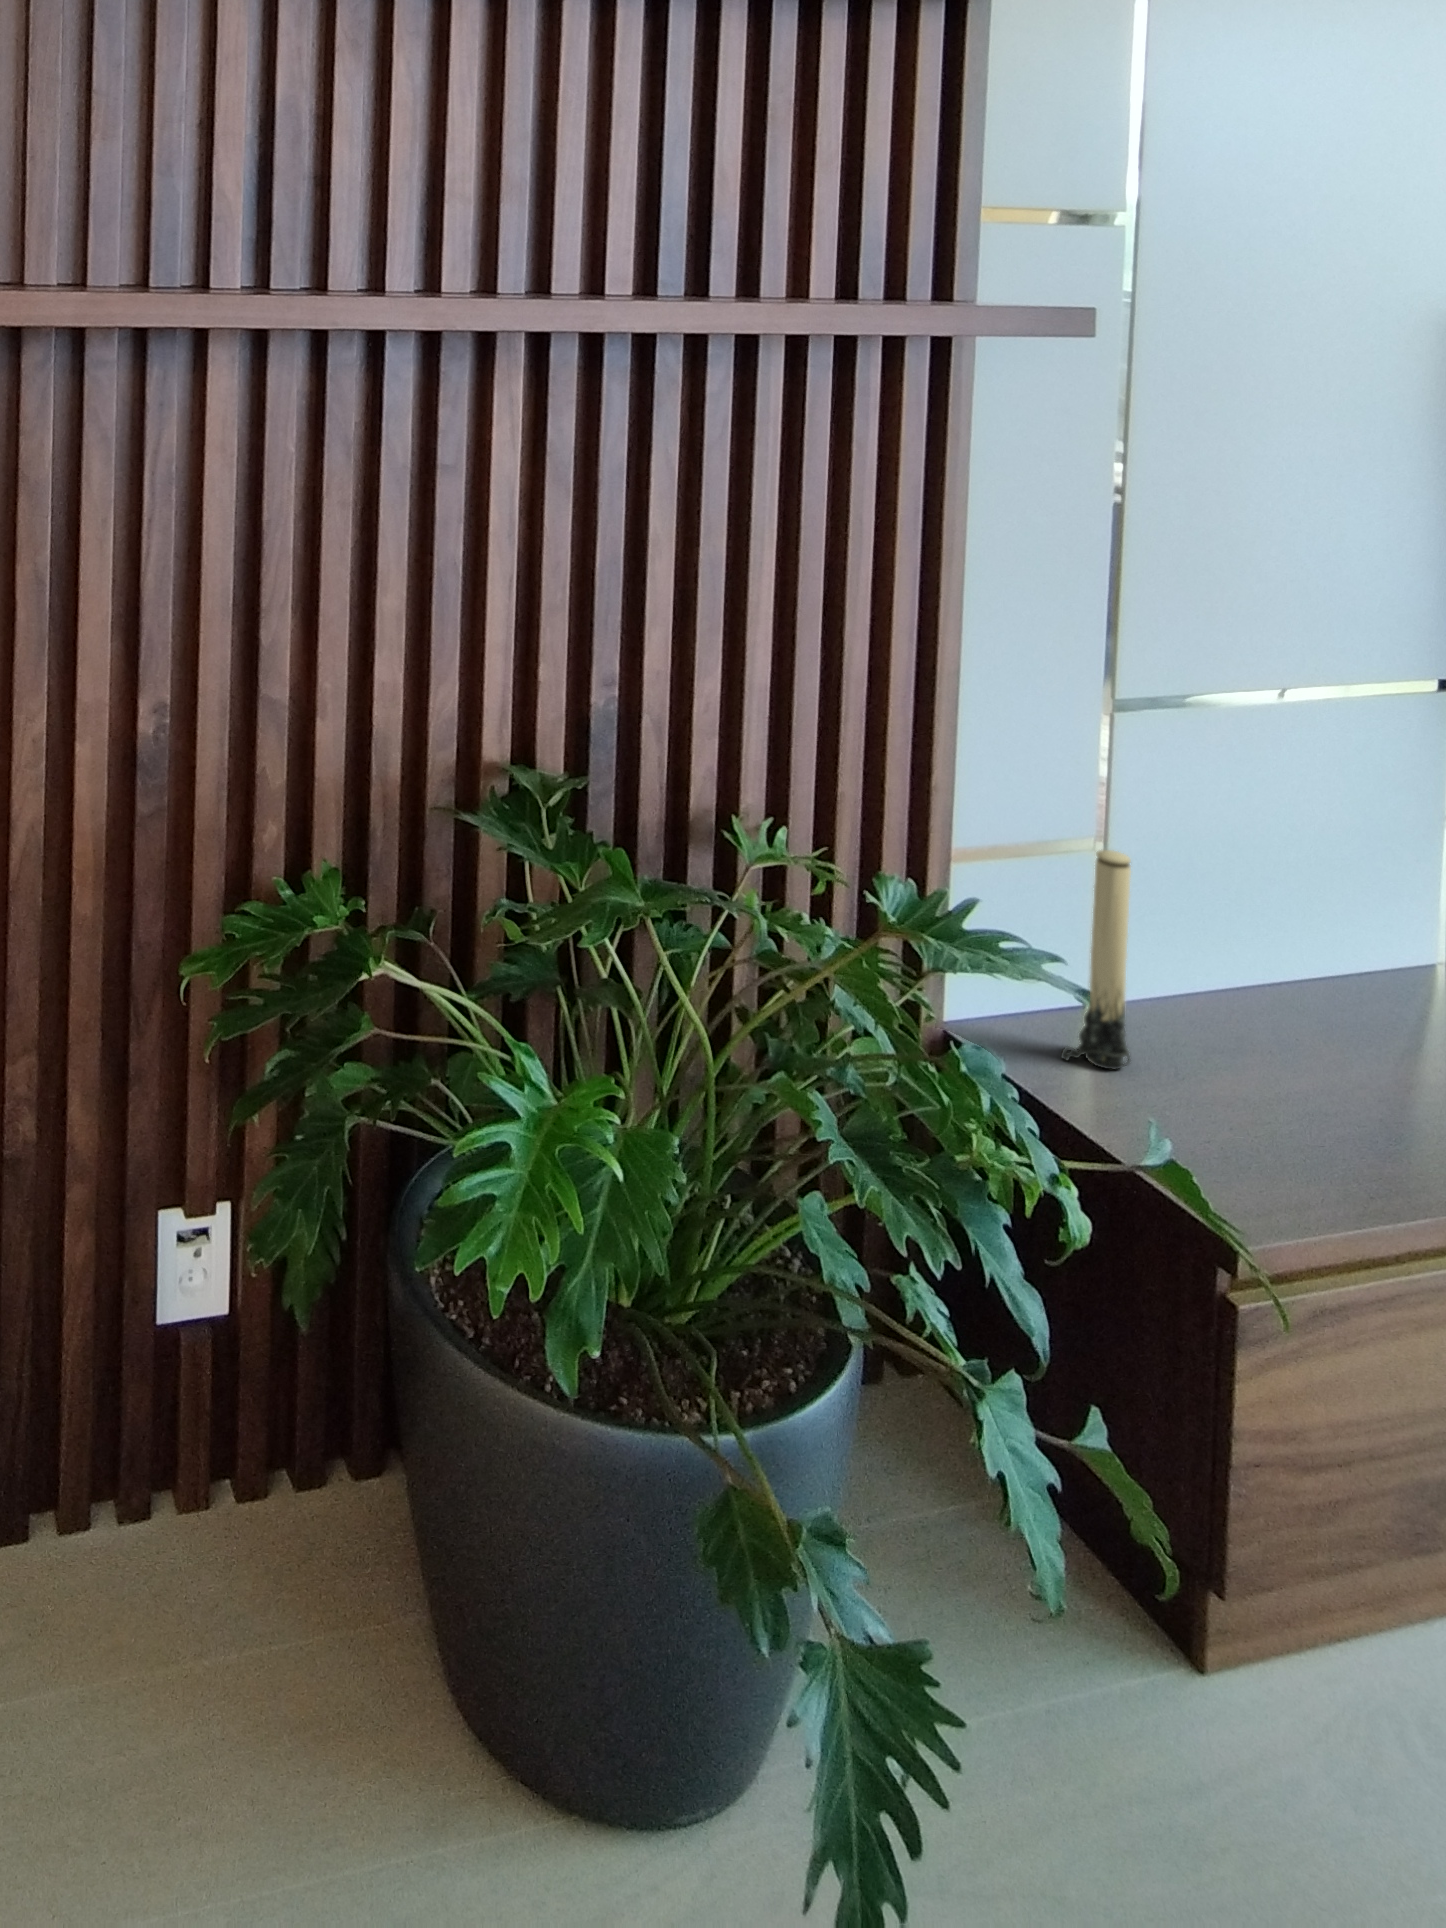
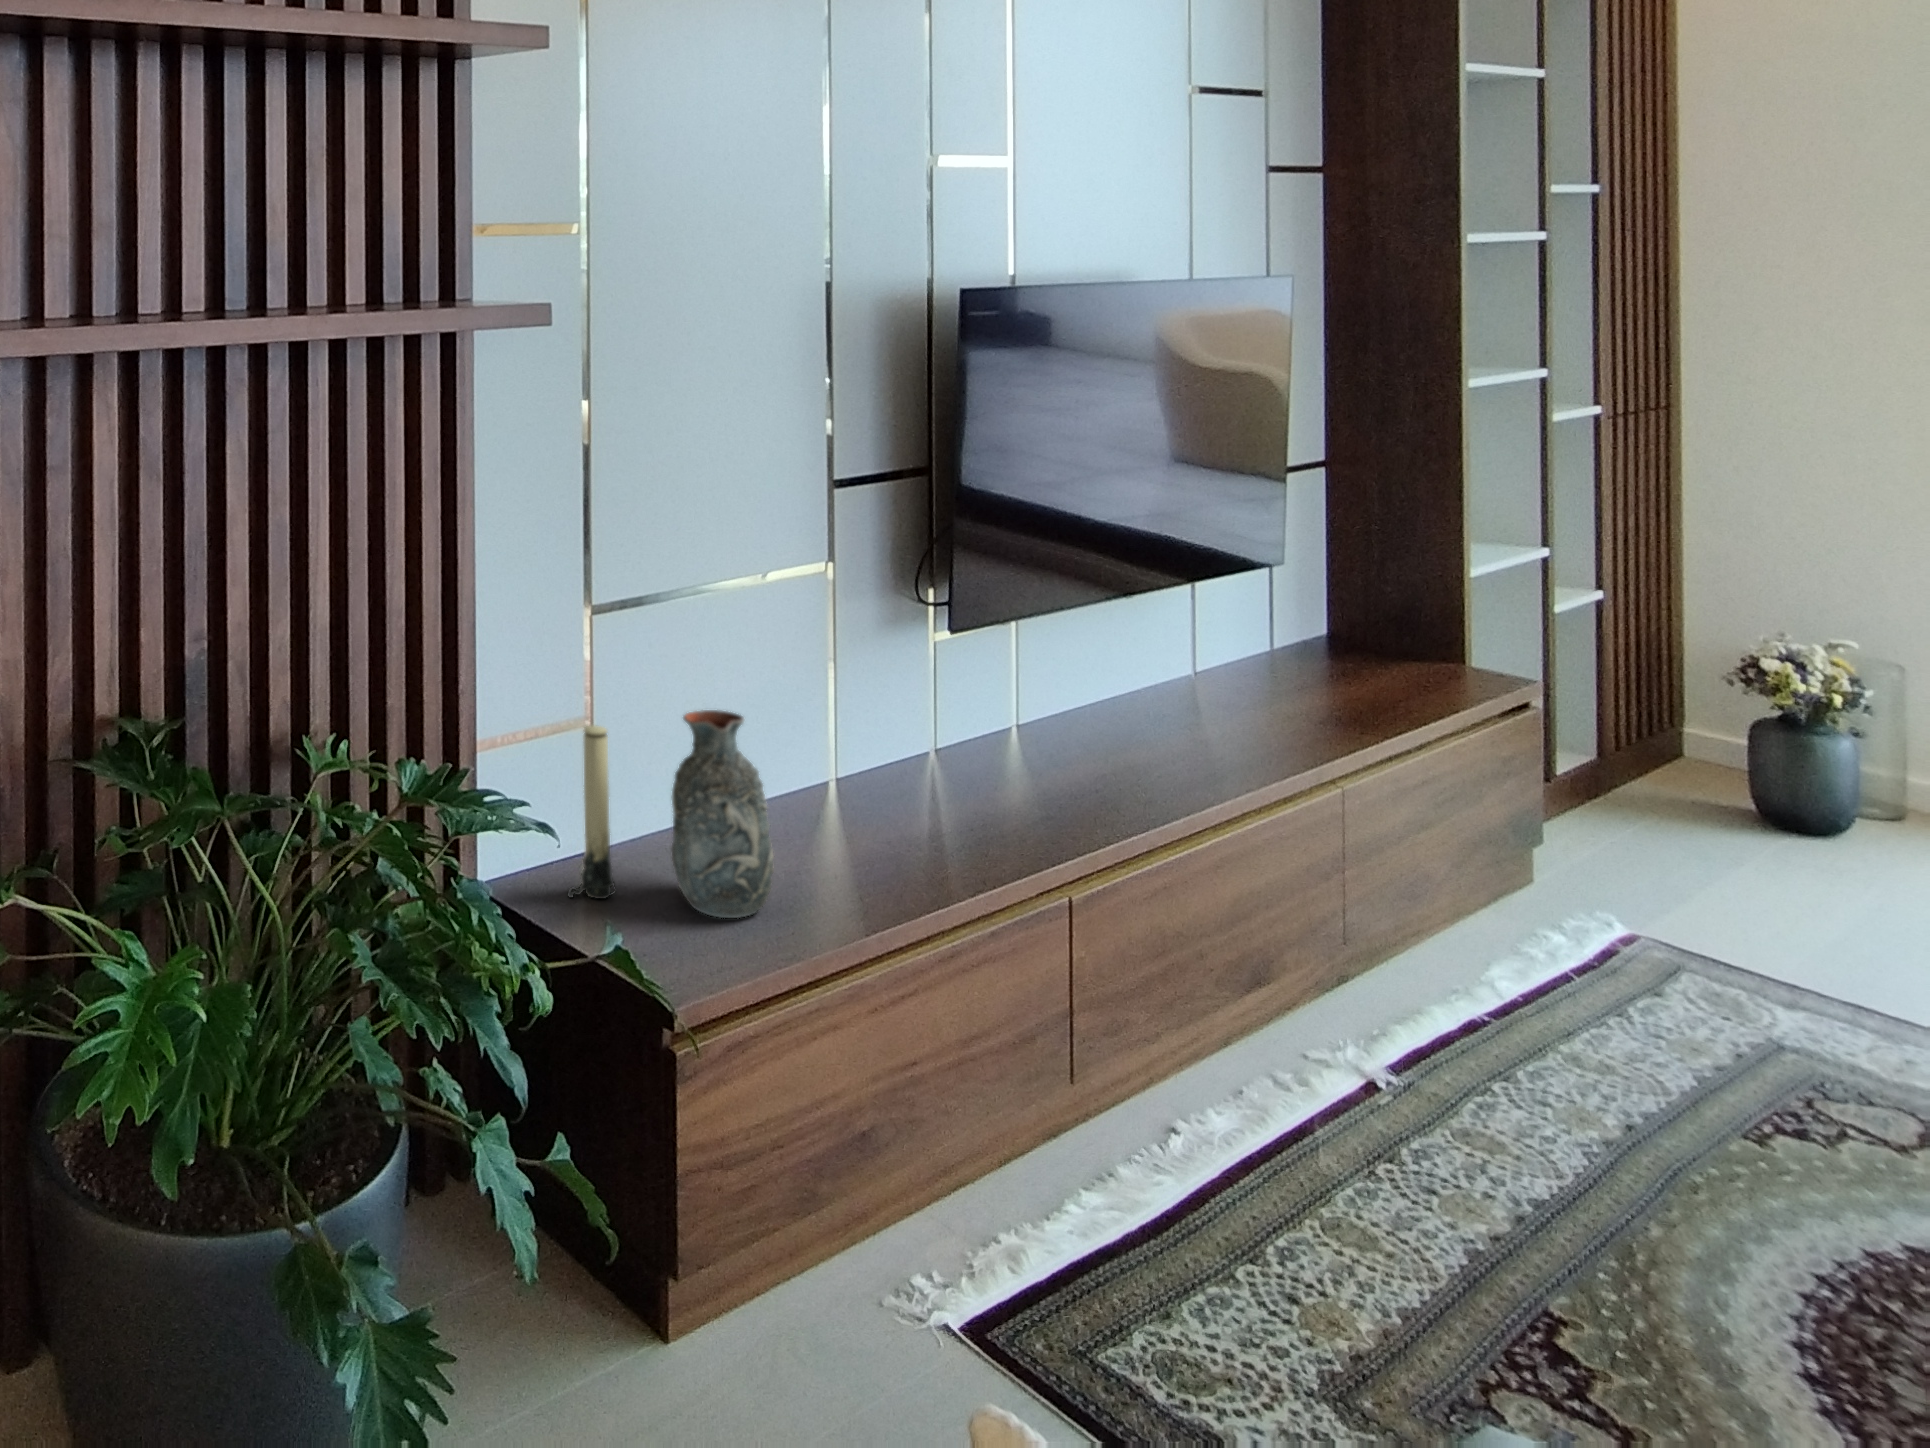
decorative vase: none [1216,852,1375,1132] -> present [672,710,774,918]

